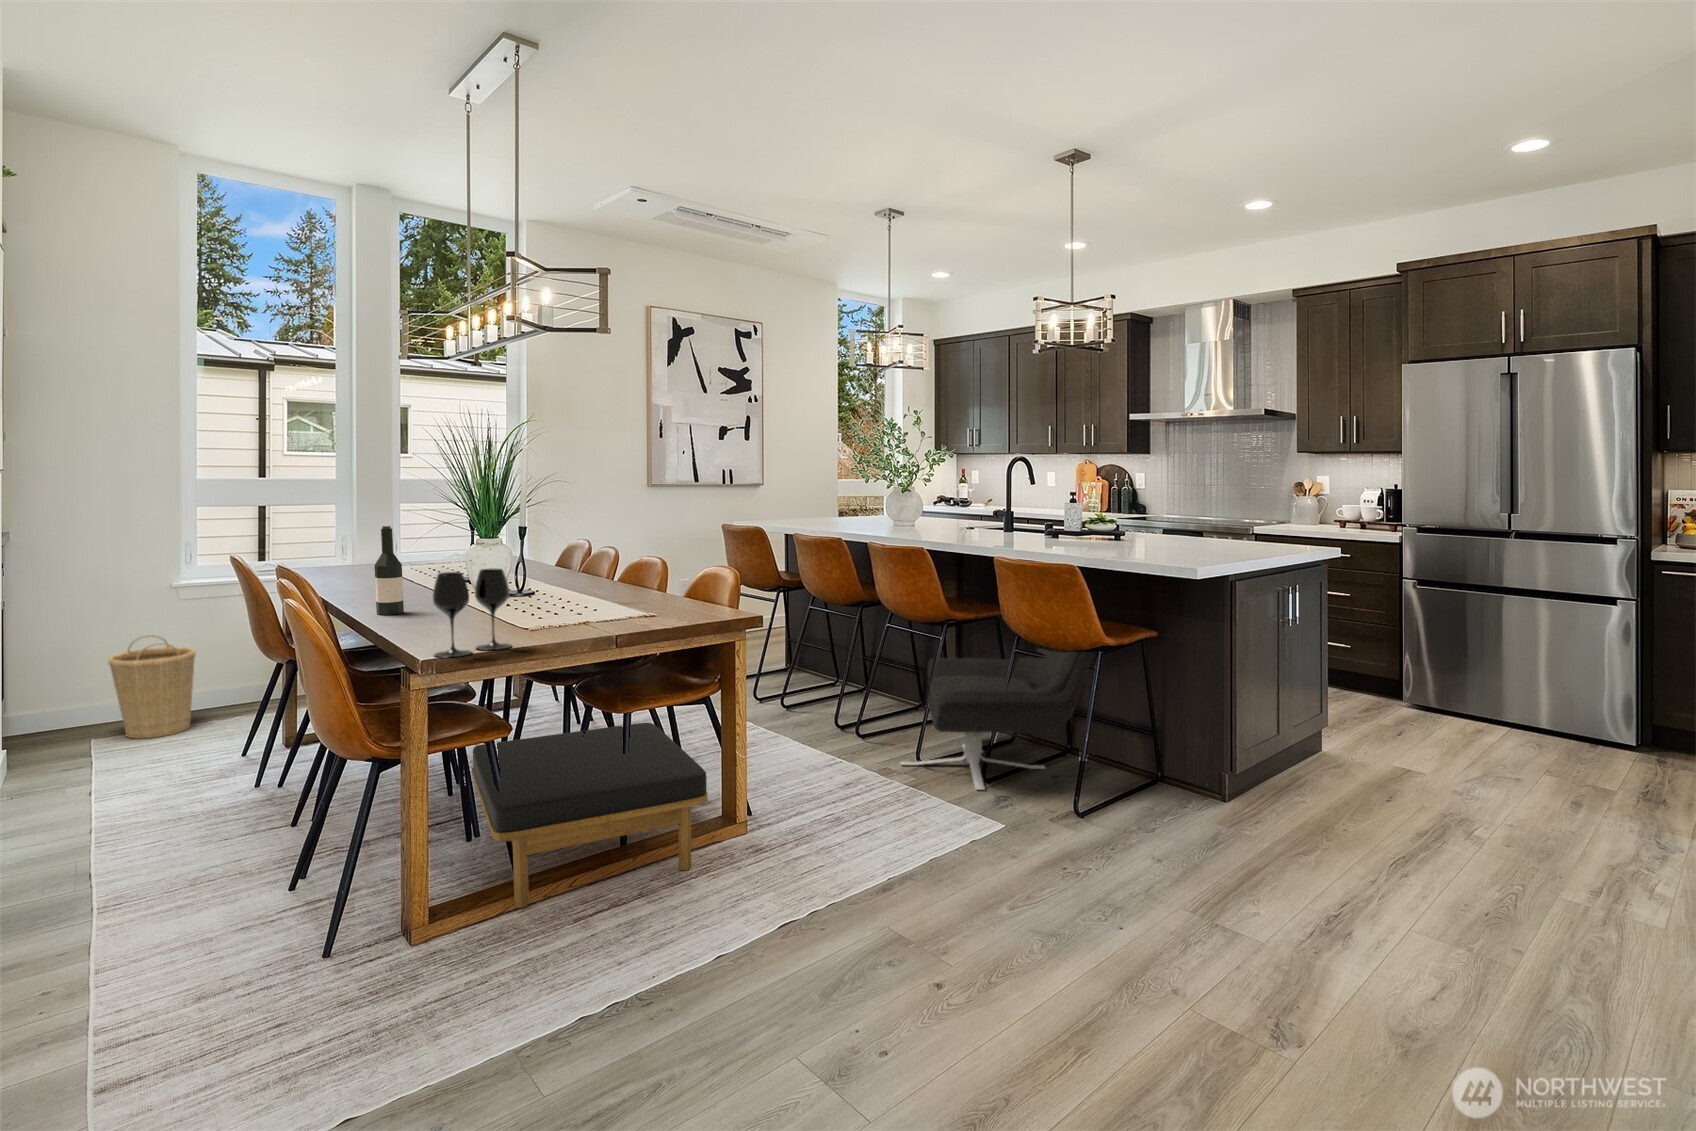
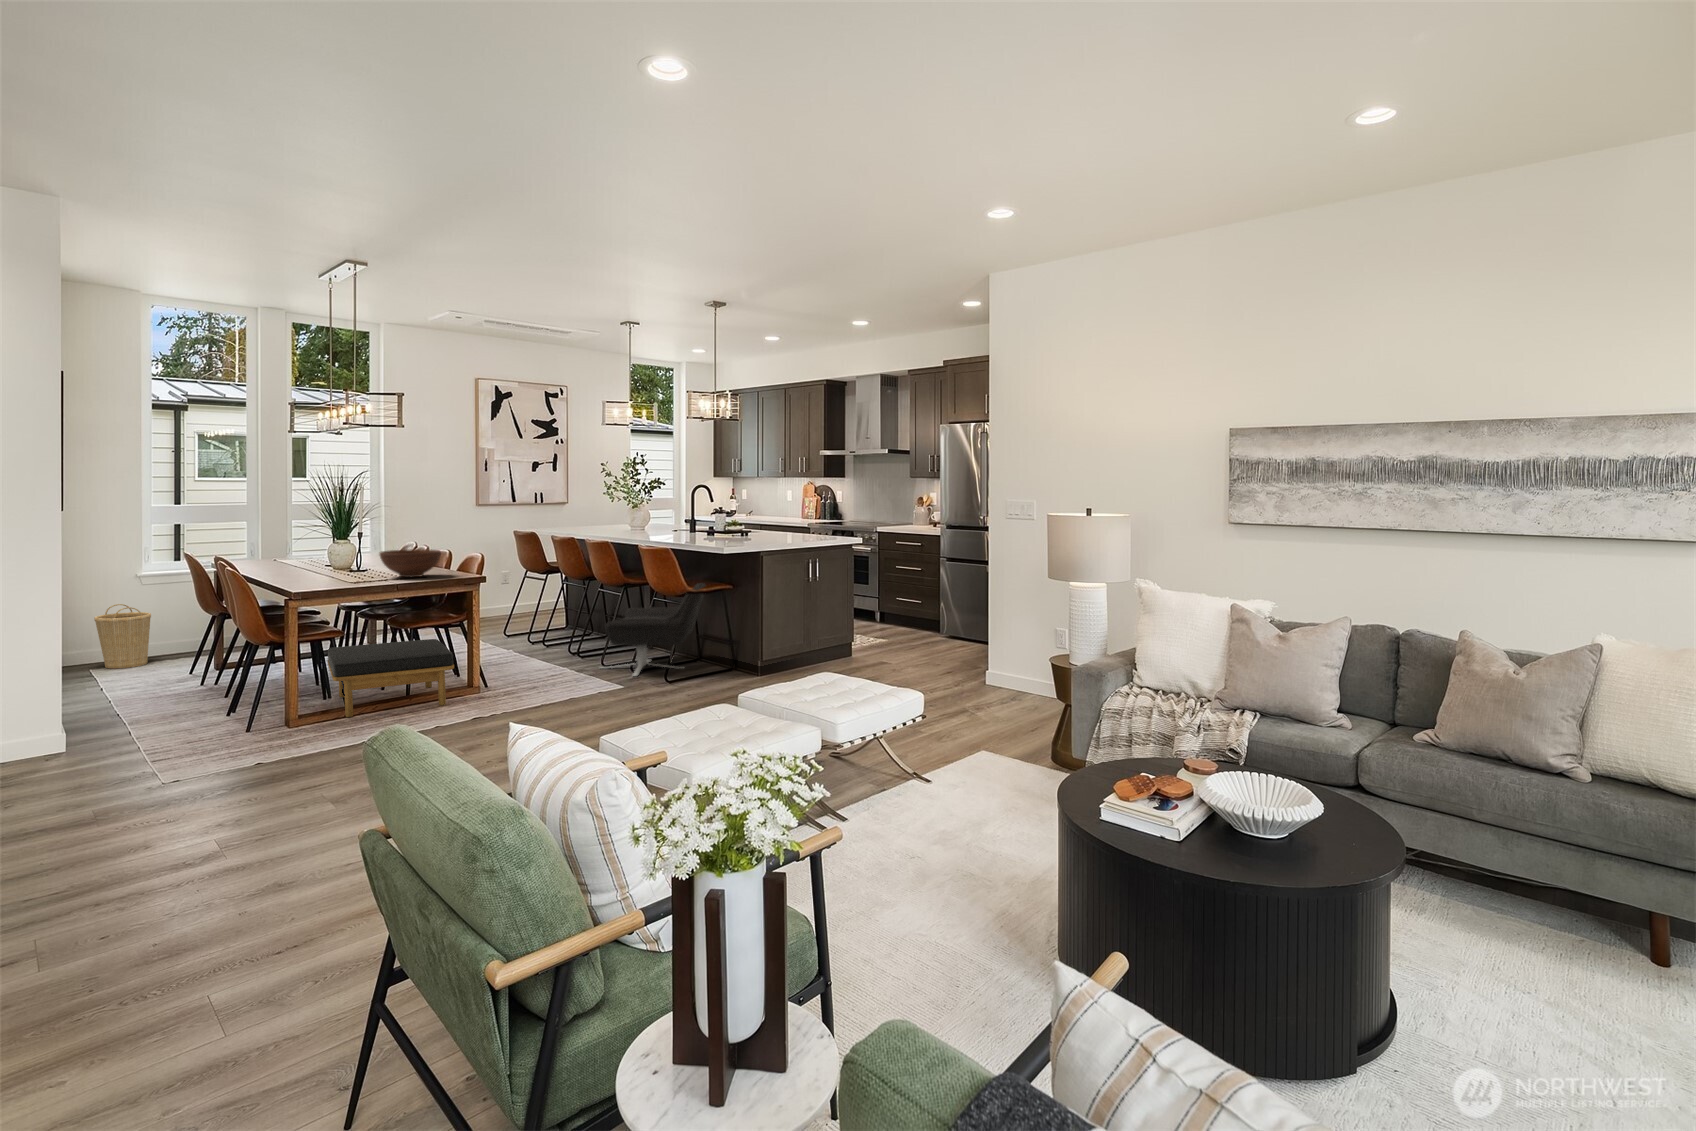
wine bottle: present [374,526,404,615] -> none [271,529,288,577]
fruit bowl: none [568,565,673,620] -> present [380,549,441,577]
wine glass: present [433,568,511,657] -> none [300,547,342,588]

